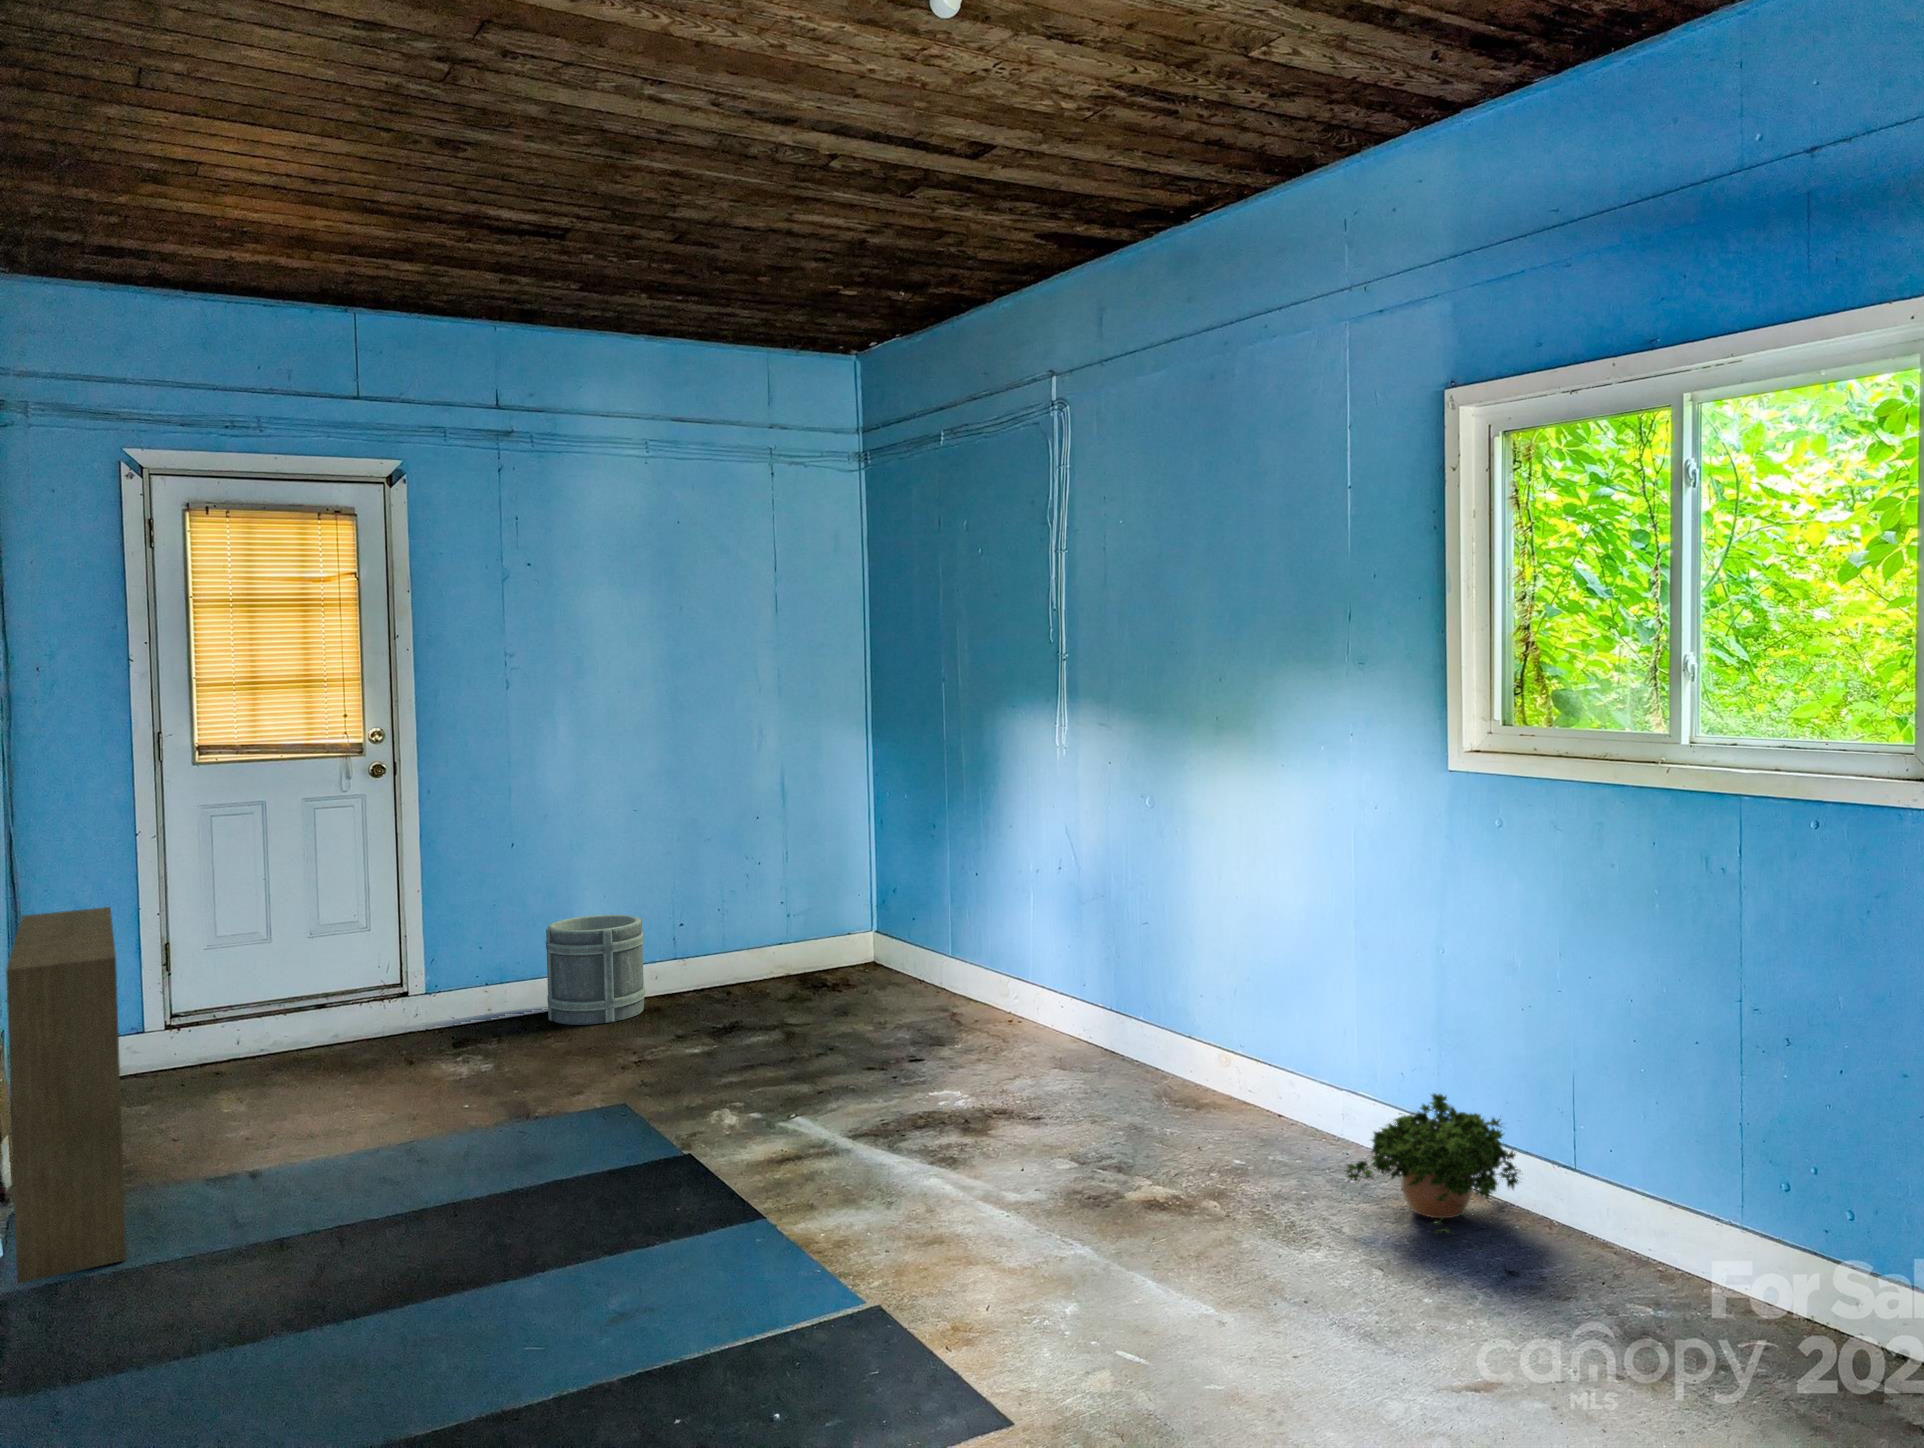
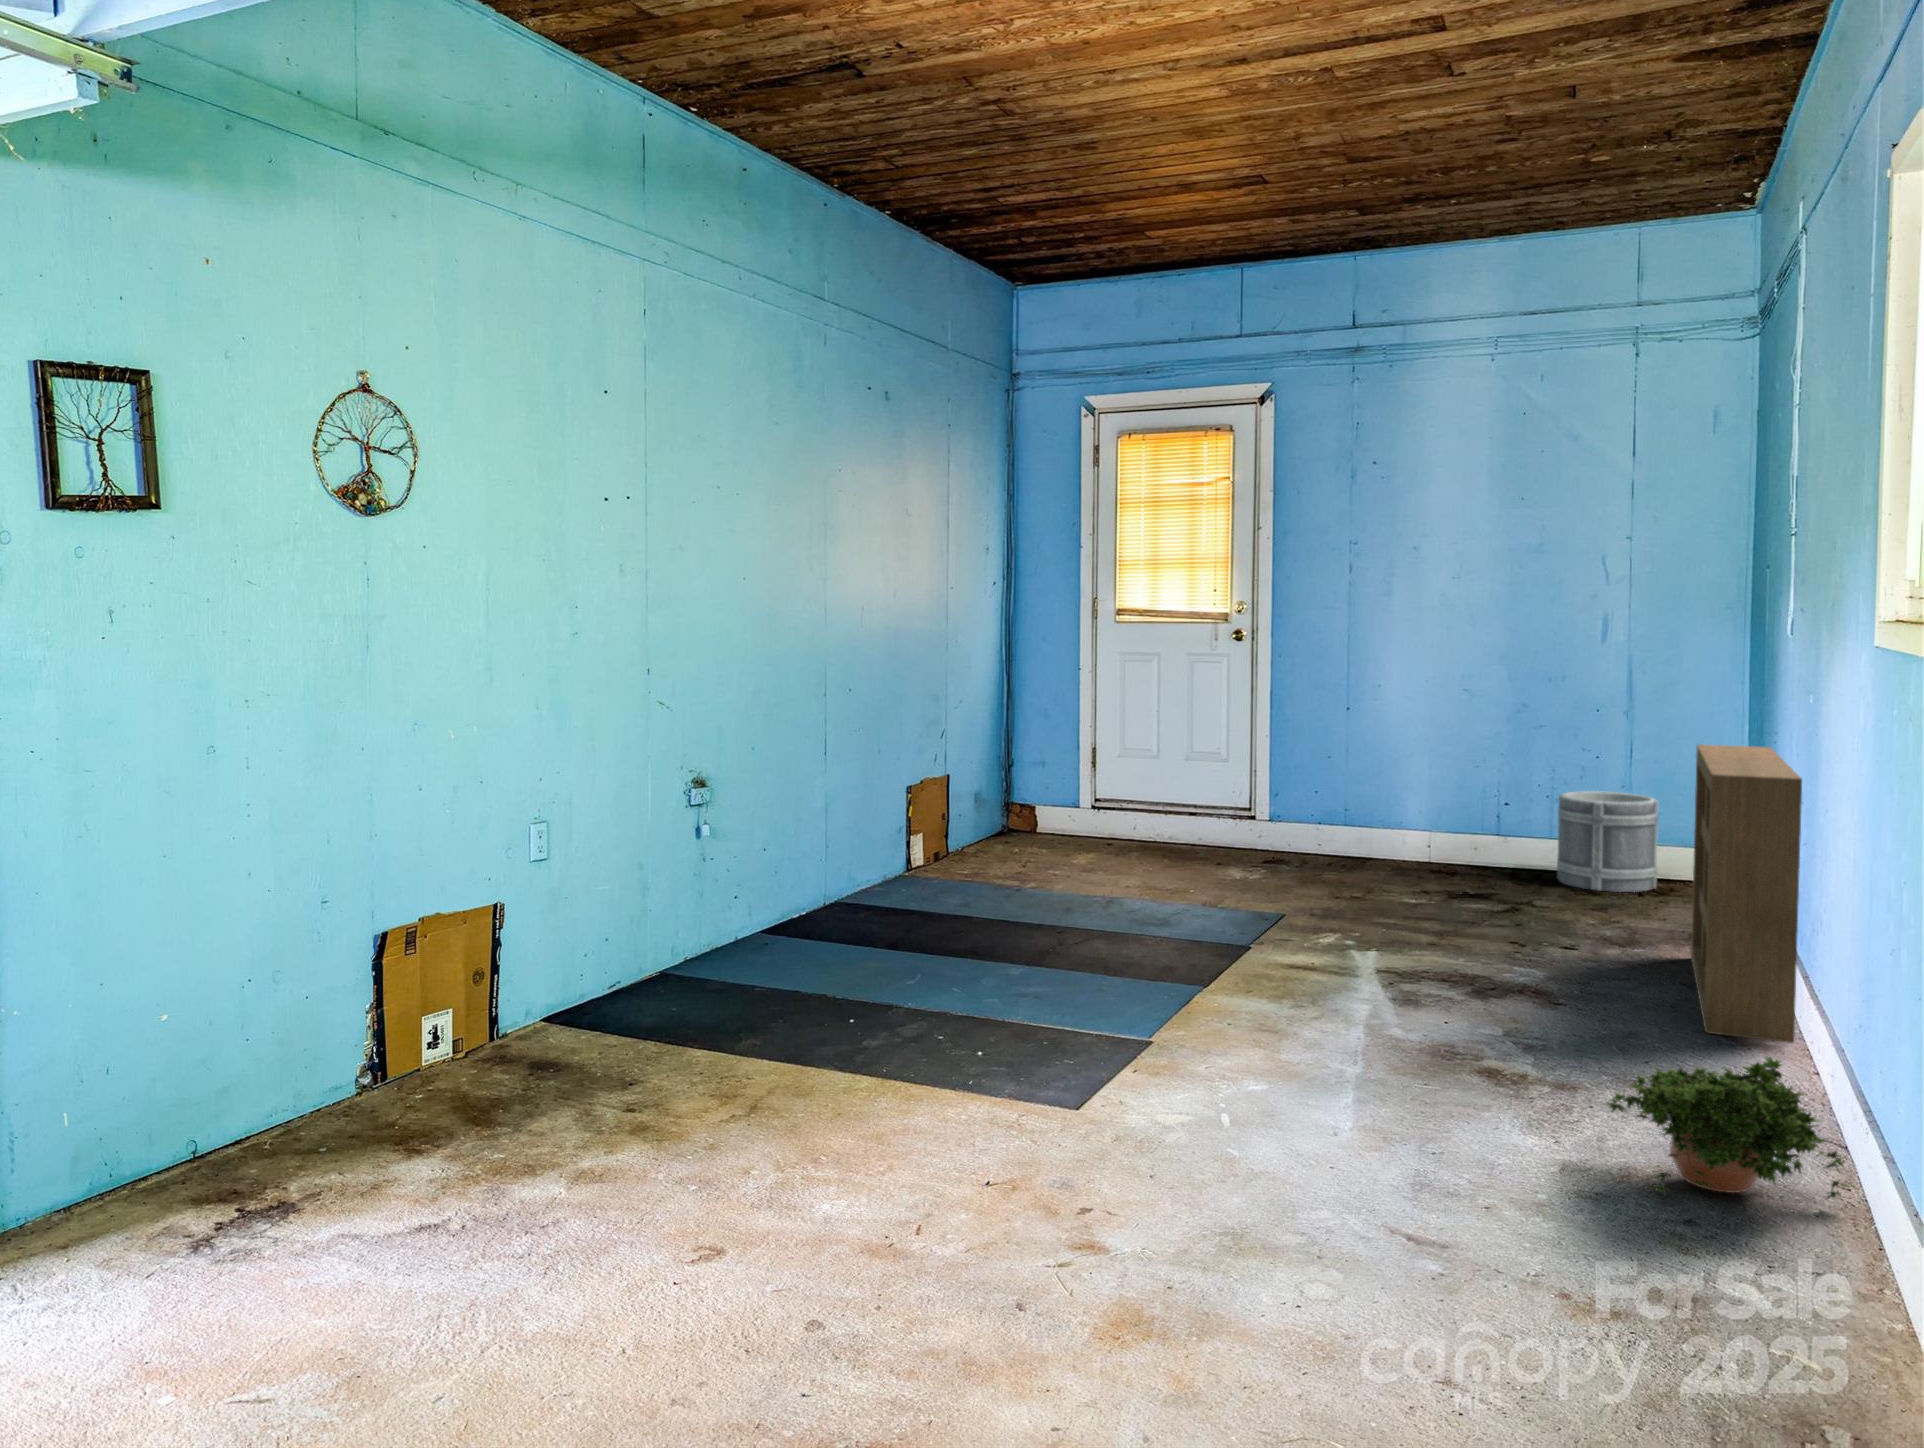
shelving unit: present [6,907,126,1284] -> present [1691,744,1802,1043]
bucket: present [546,915,645,1025] -> present [1557,791,1658,892]

